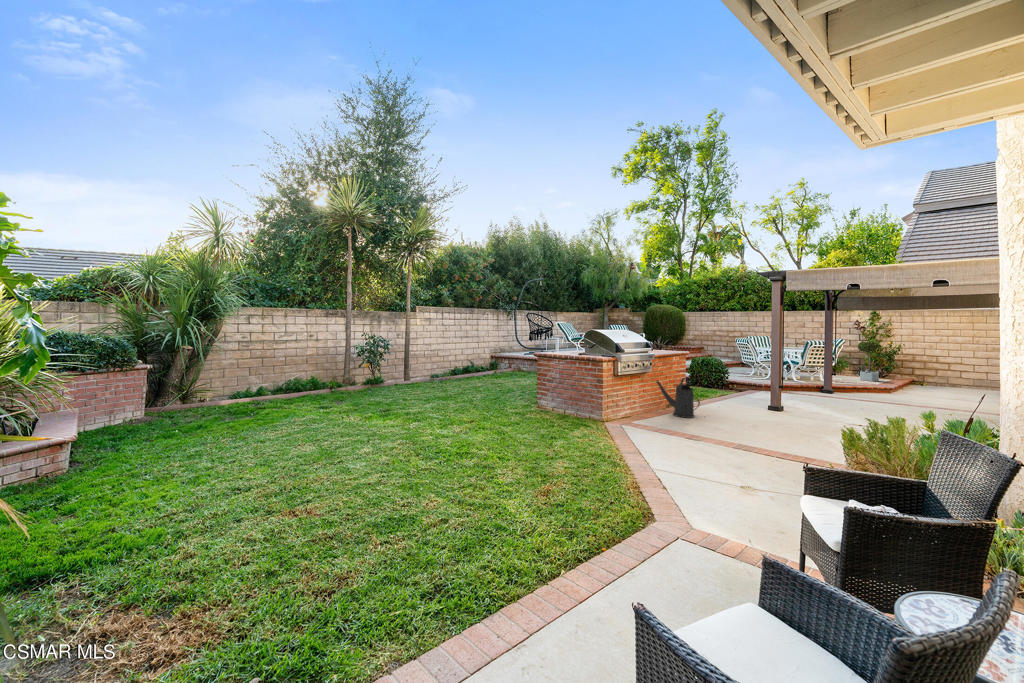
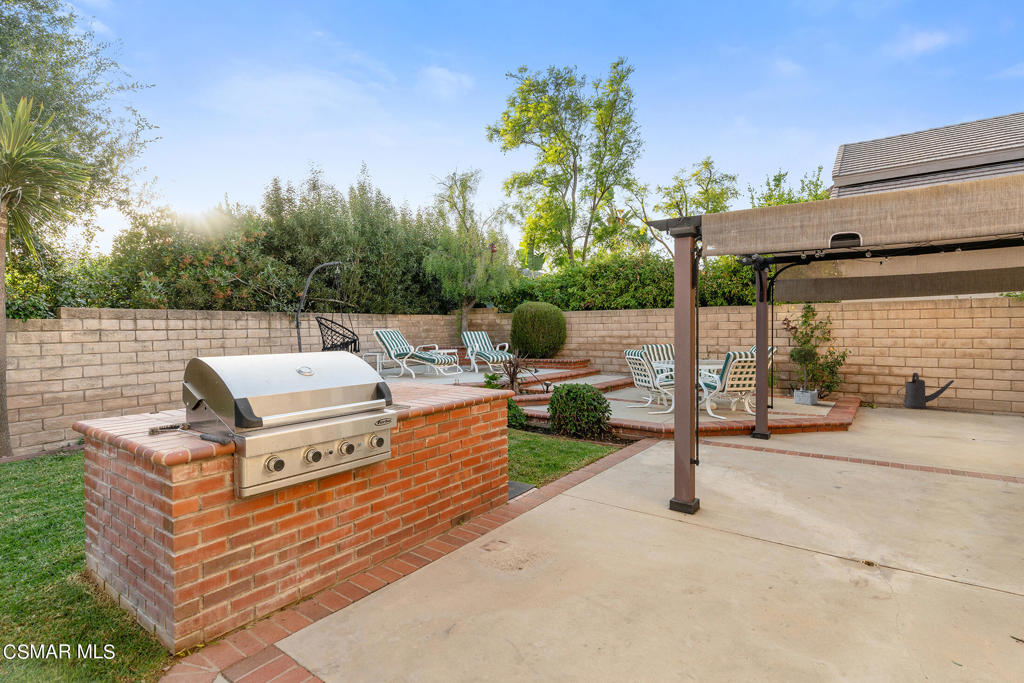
watering can: present [656,378,700,418] -> present [897,373,954,409]

